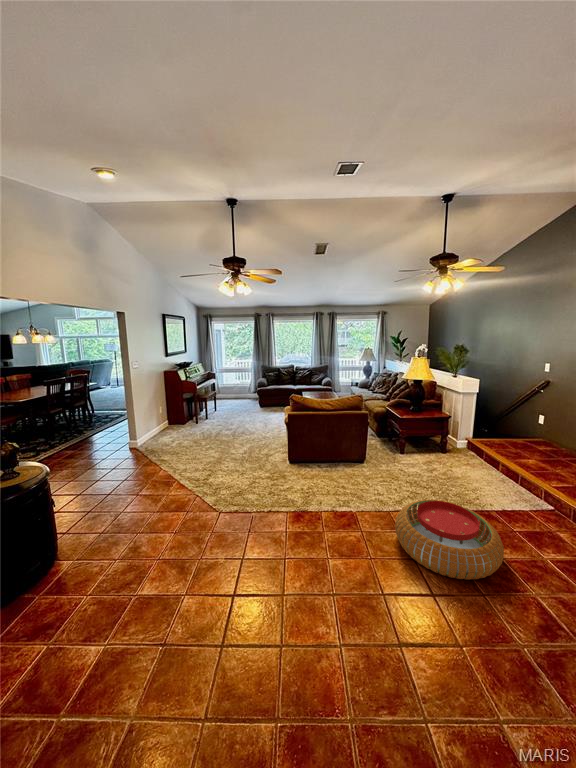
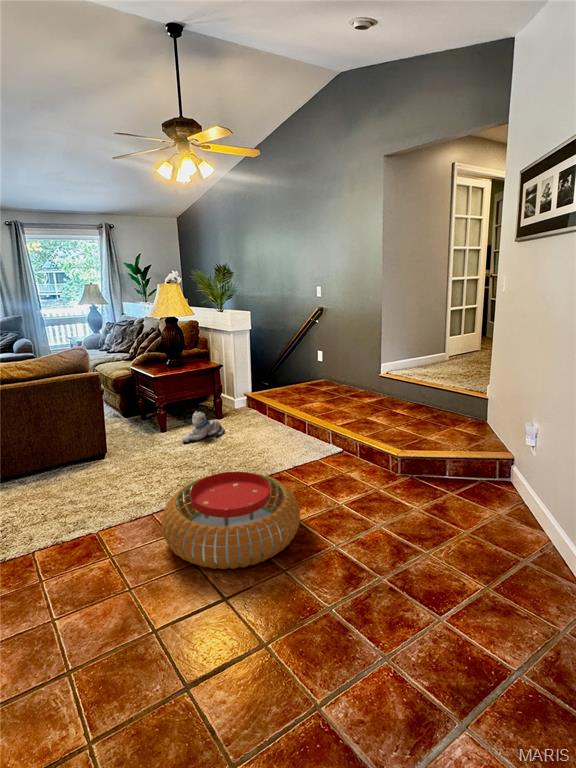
plush toy: none [414,446,446,467] -> present [182,411,224,442]

